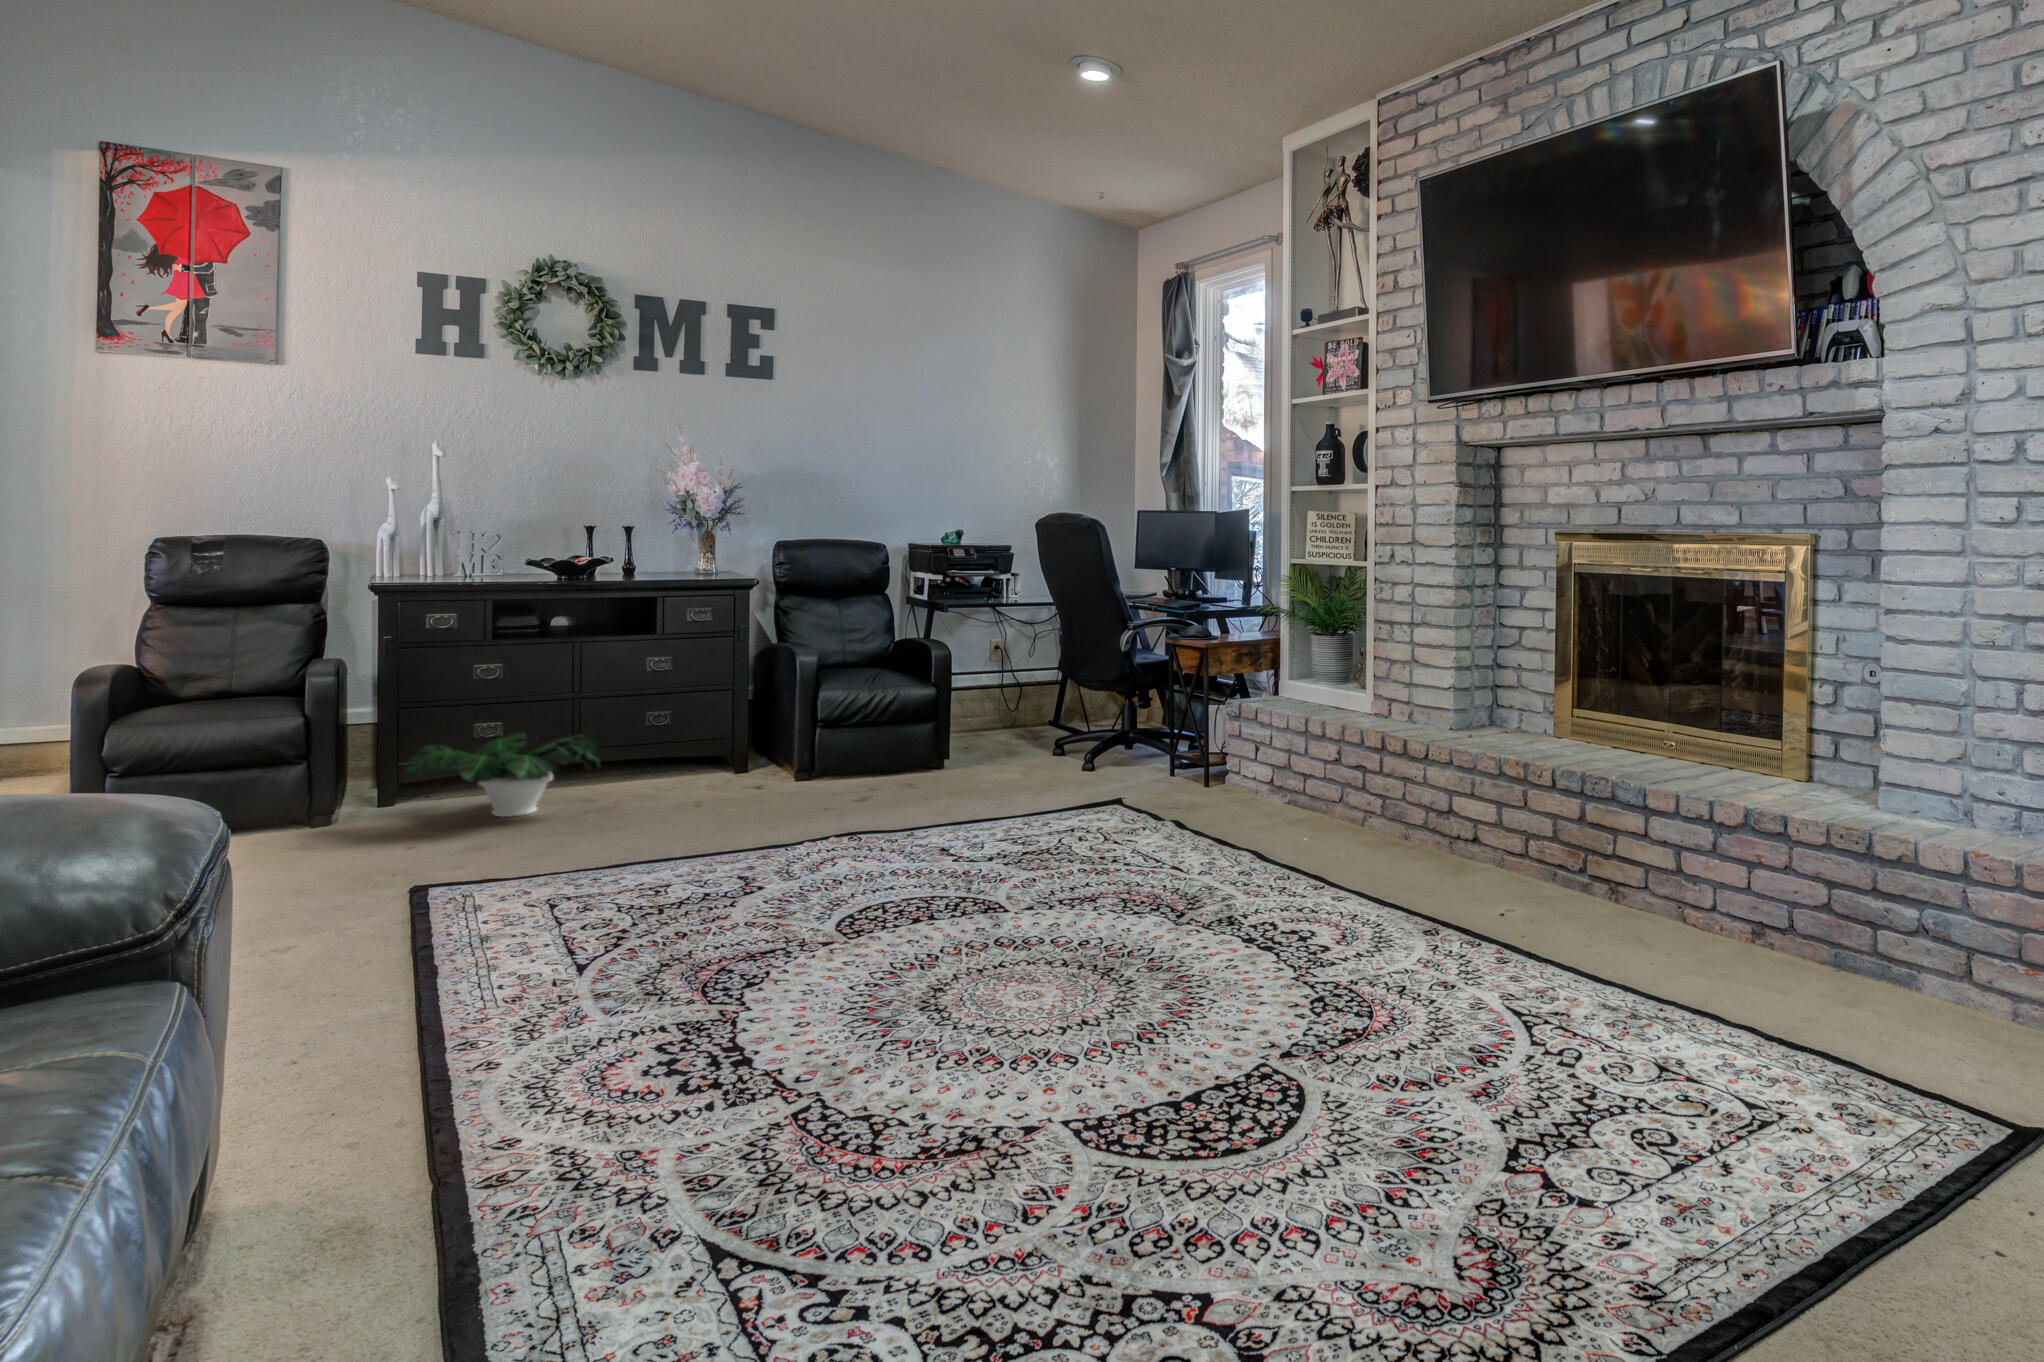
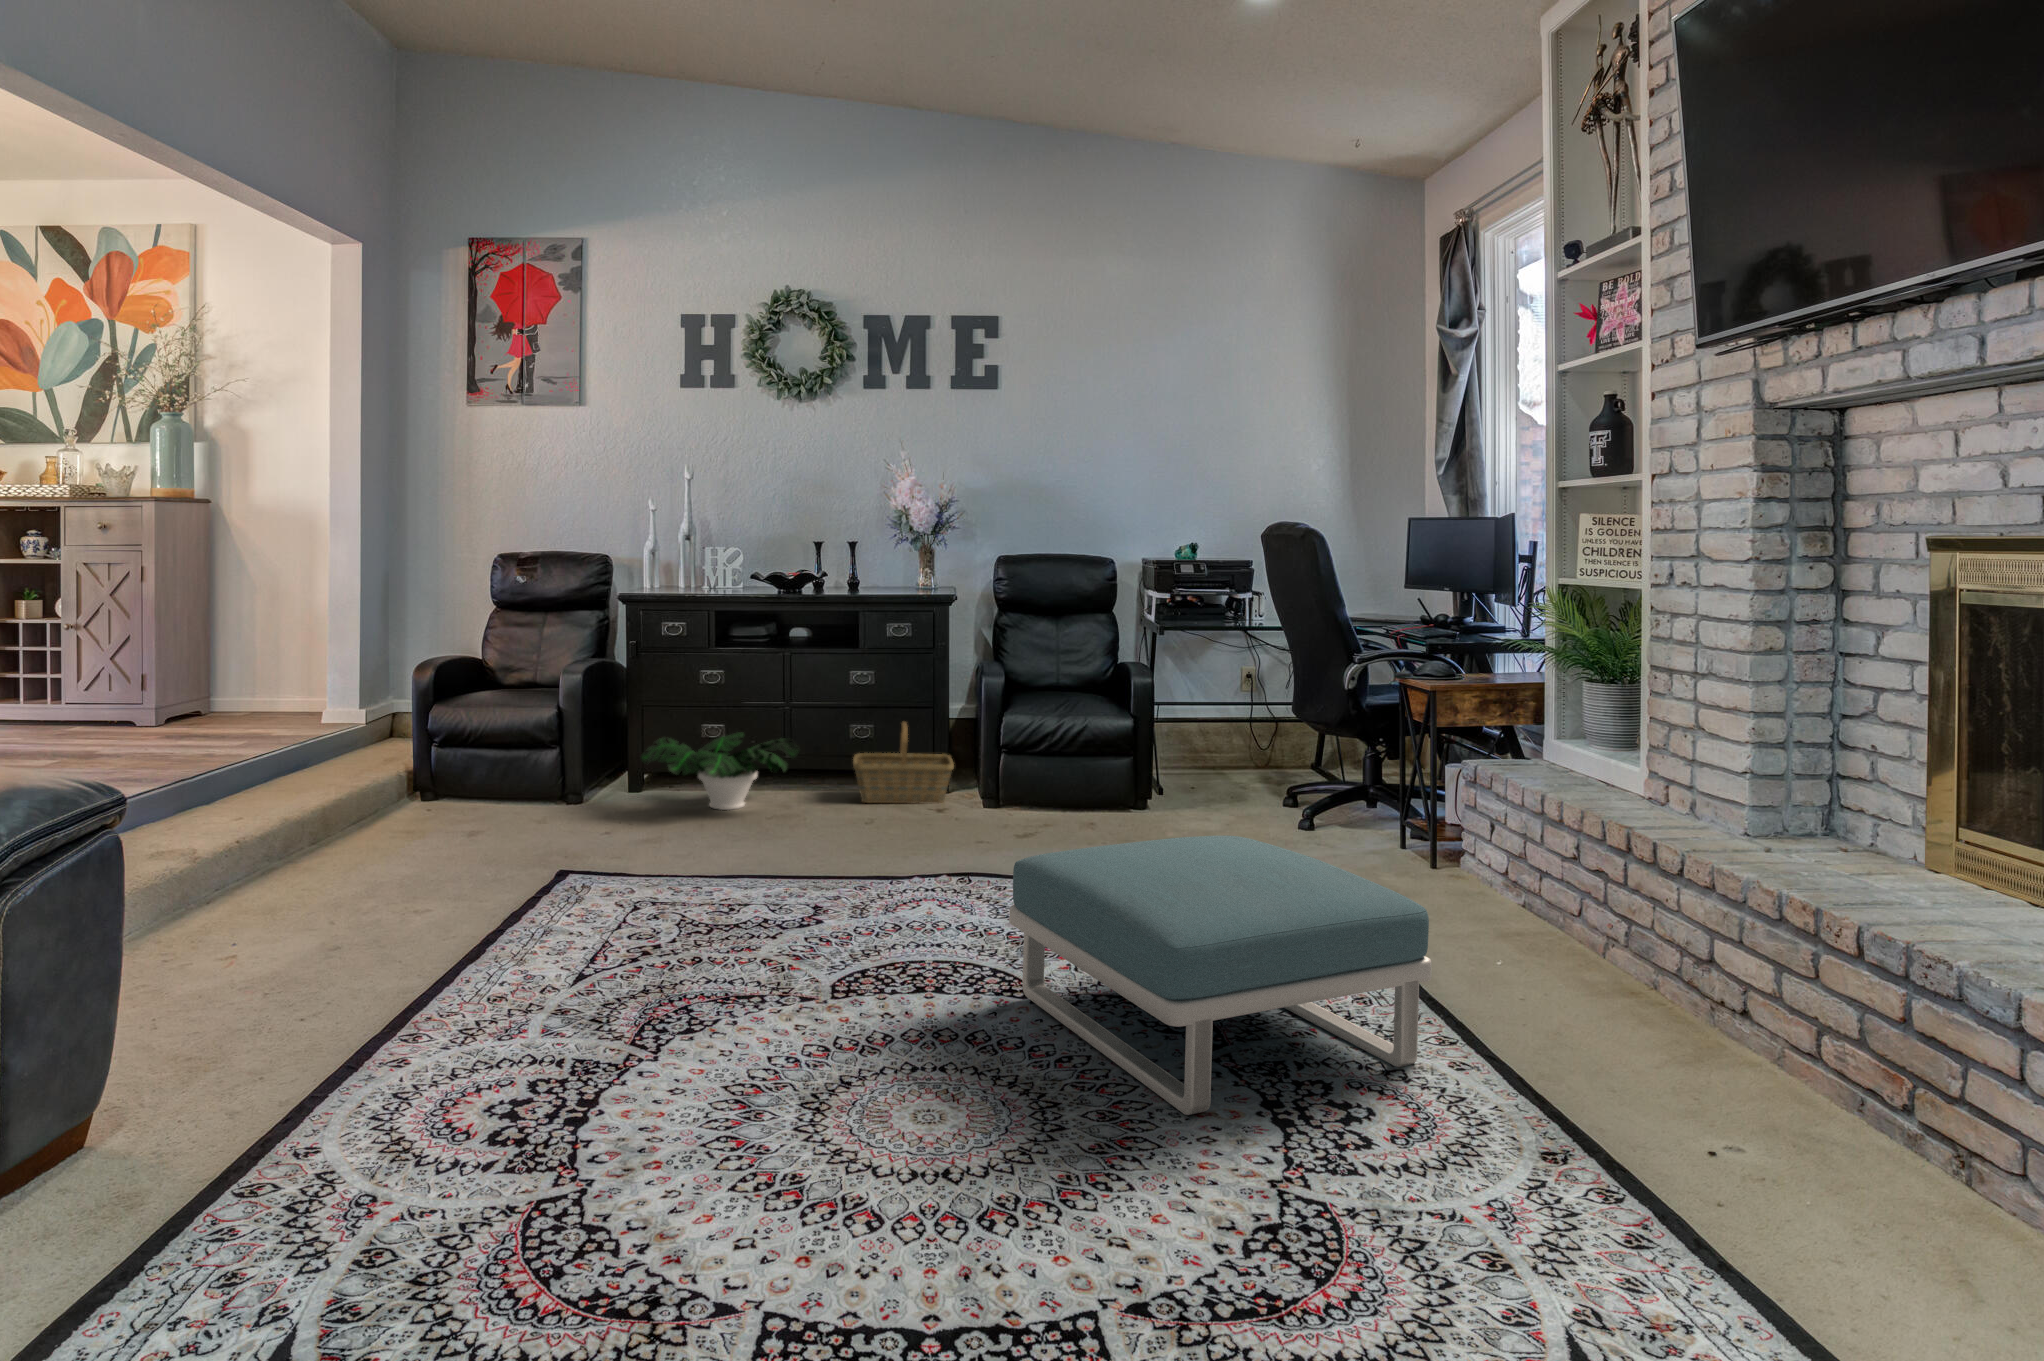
basket: none [654,708,772,792] -> present [853,722,954,804]
footstool: none [1000,763,1319,958] -> present [1009,835,1432,1115]

